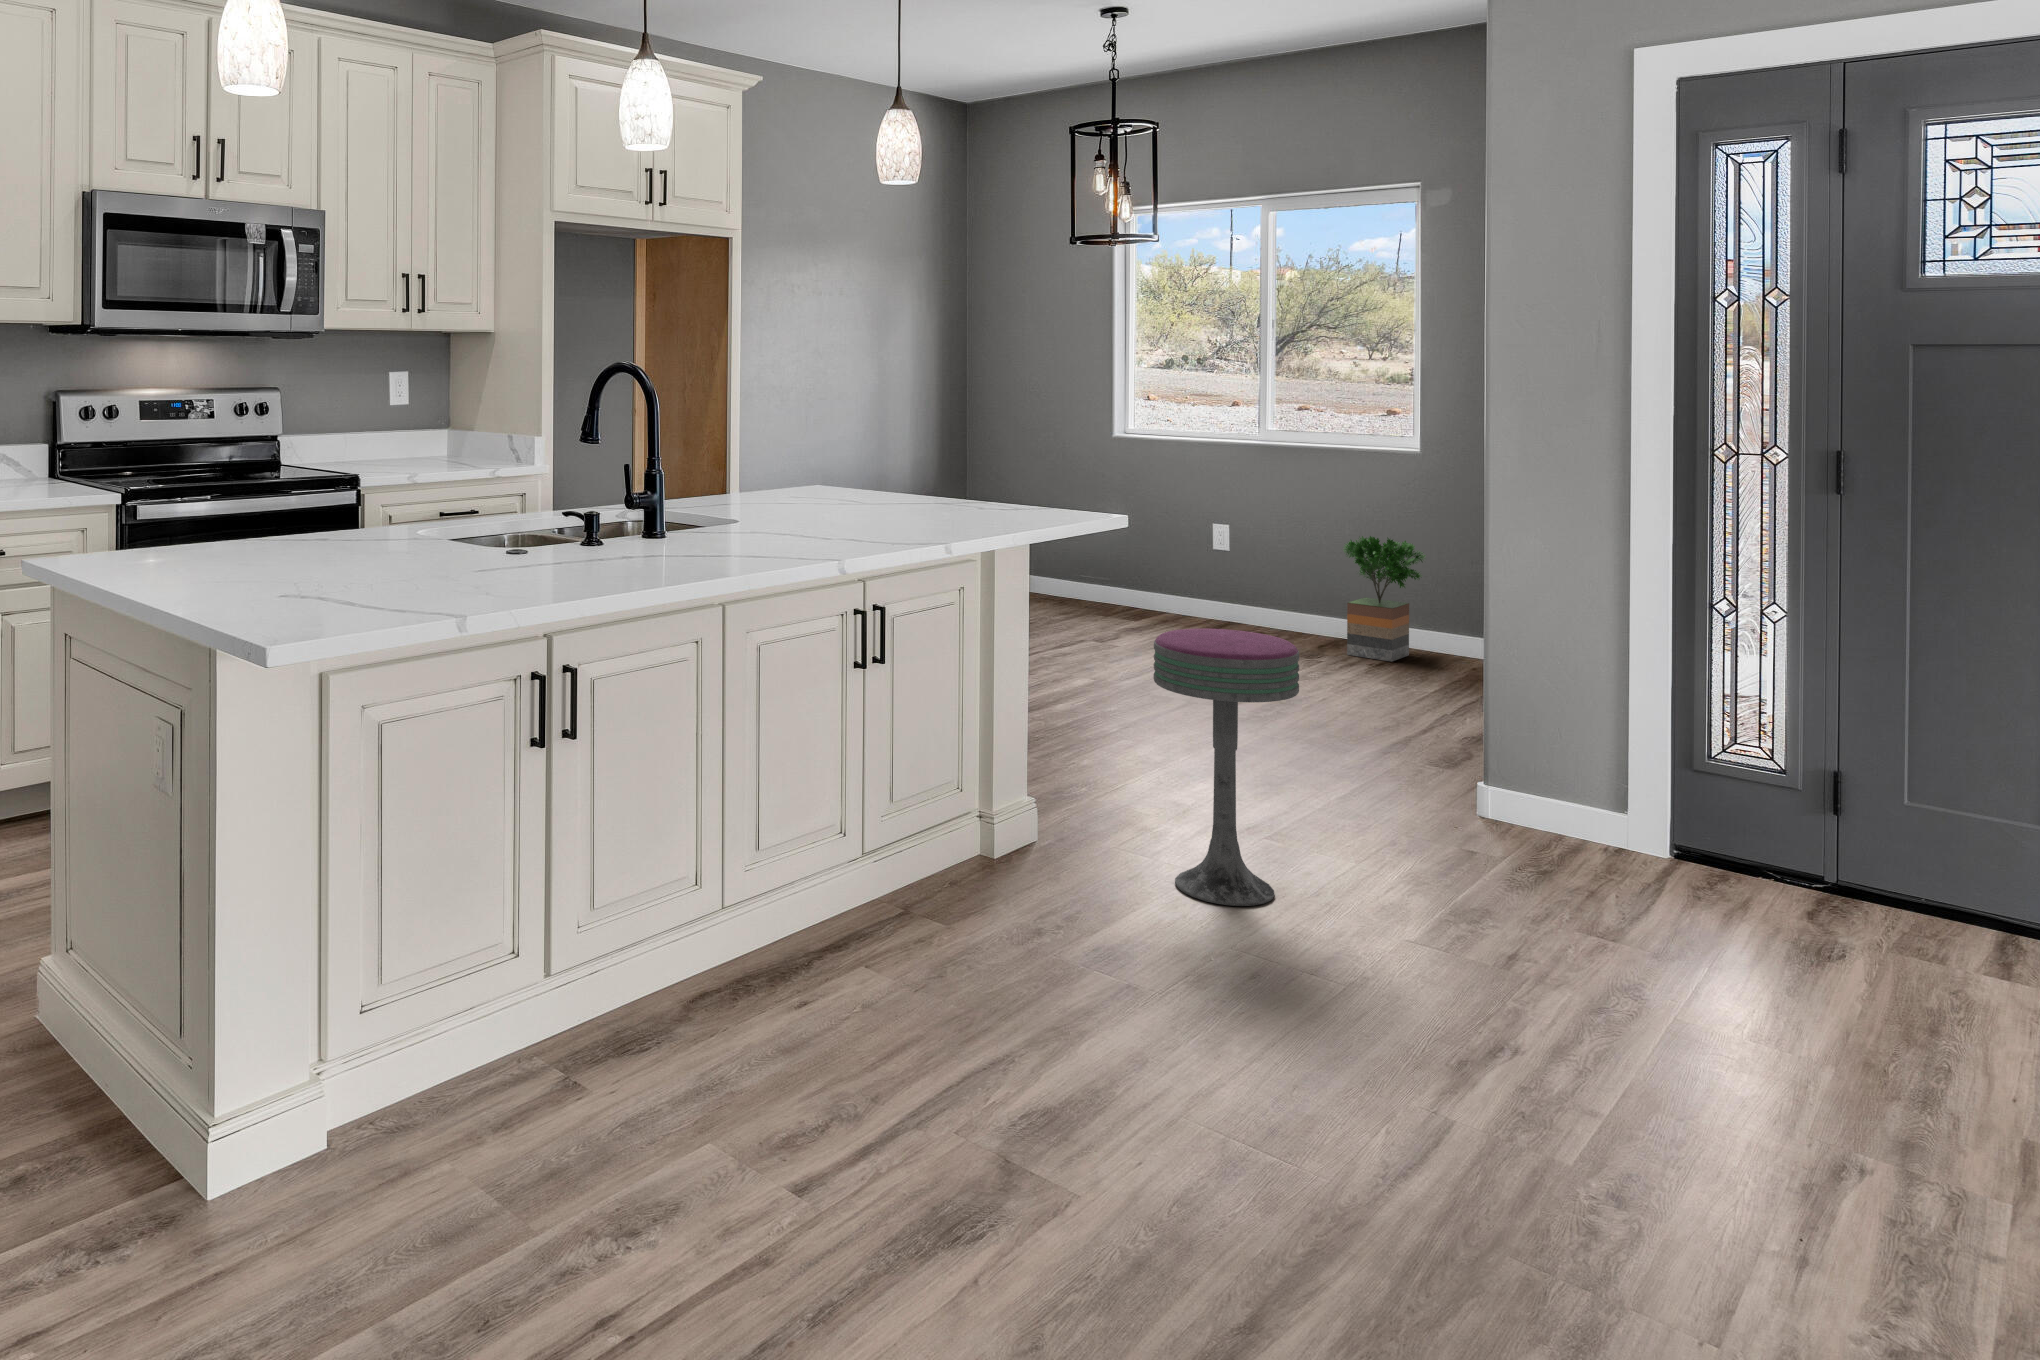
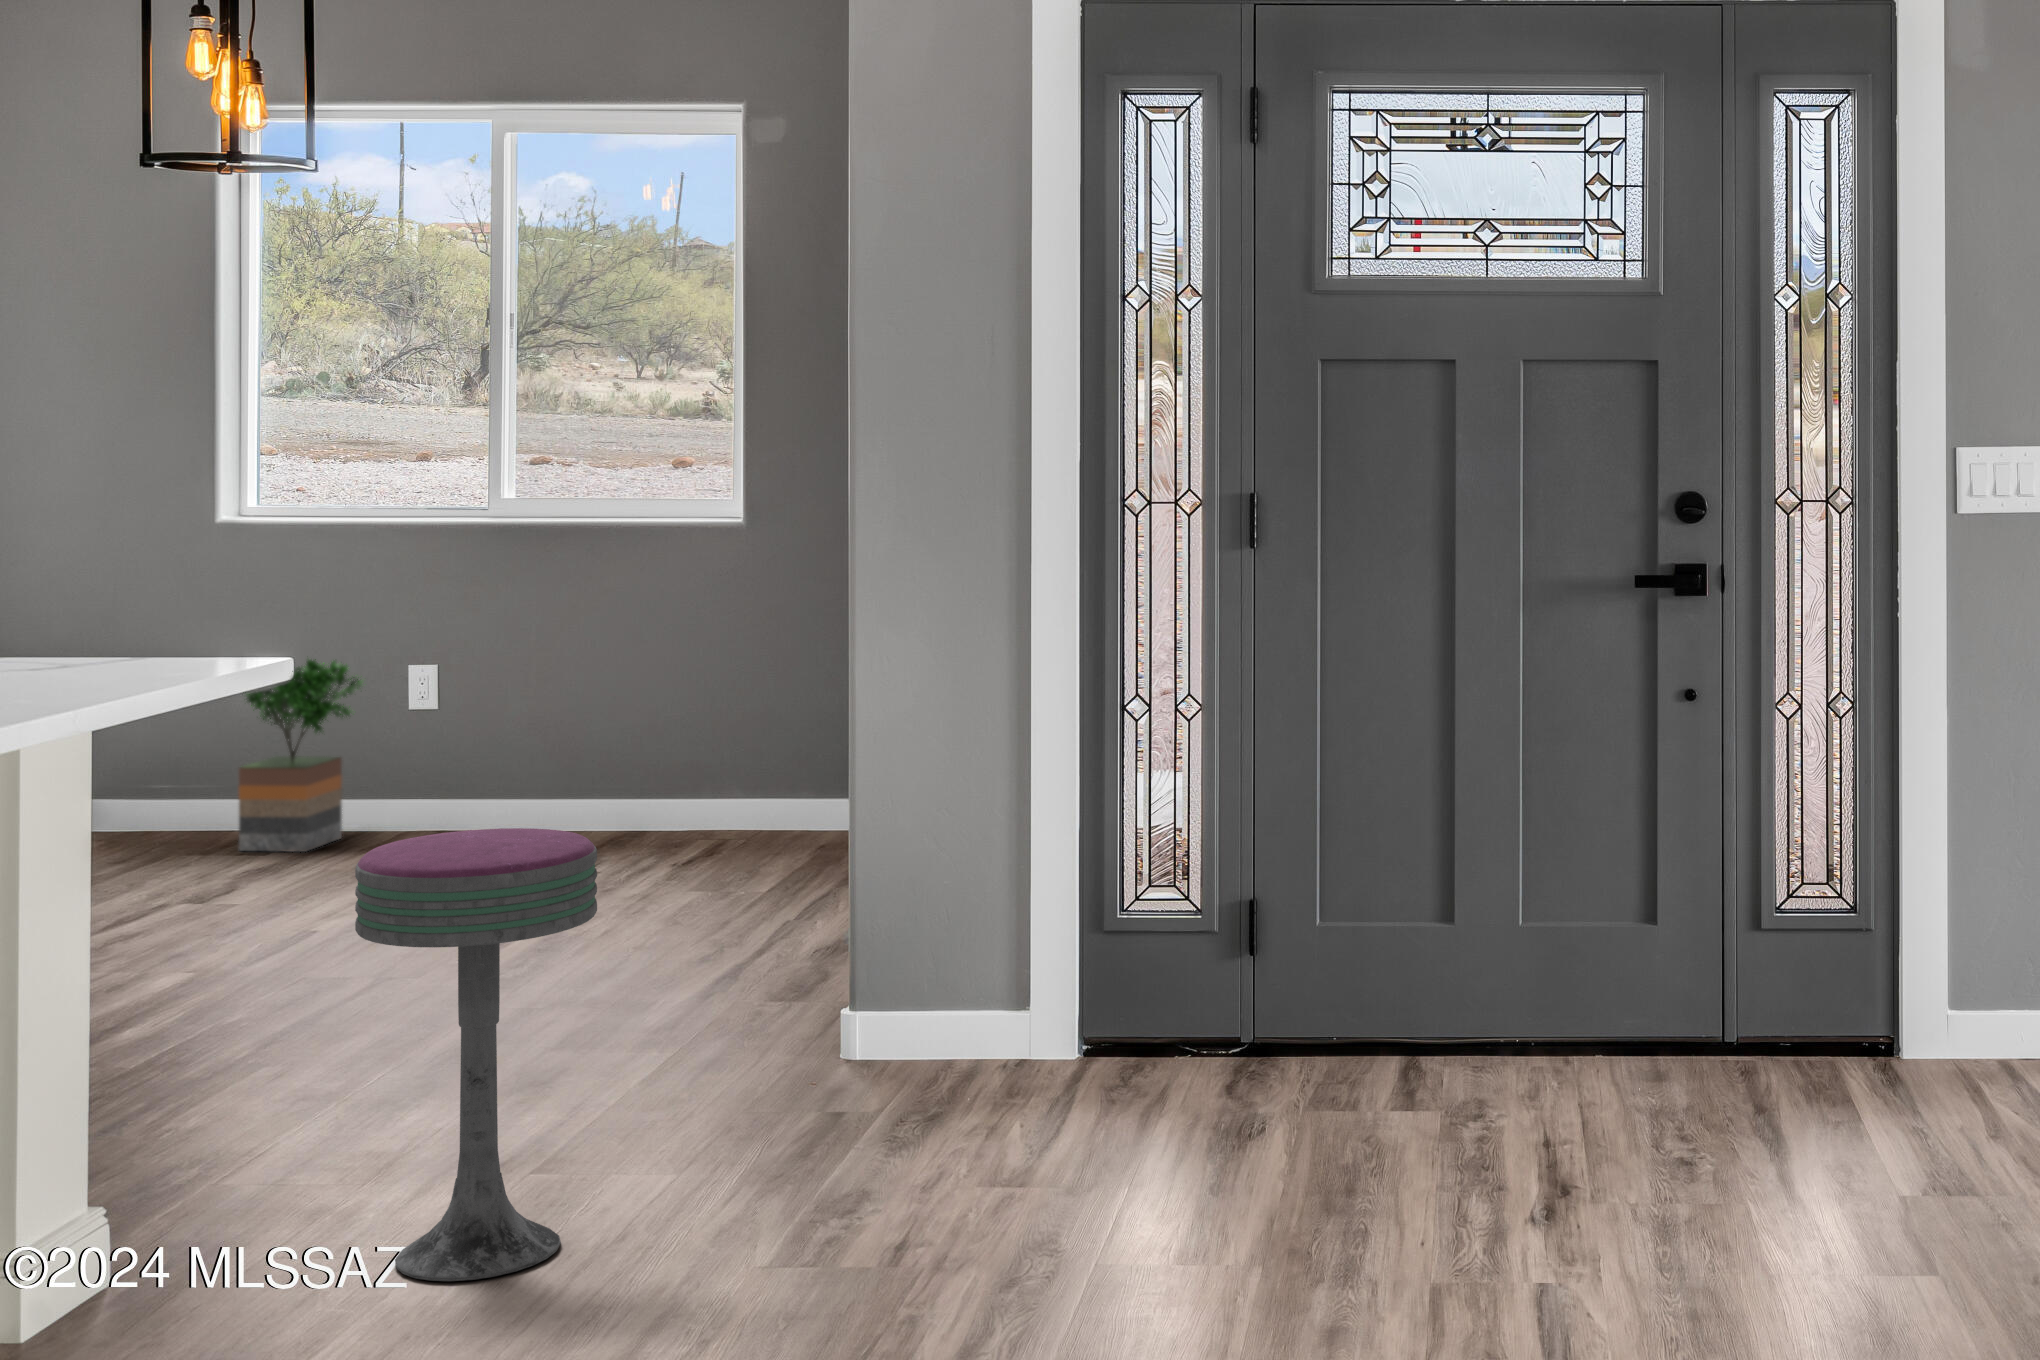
potted tree: present [1344,536,1425,662] -> present [239,659,362,852]

